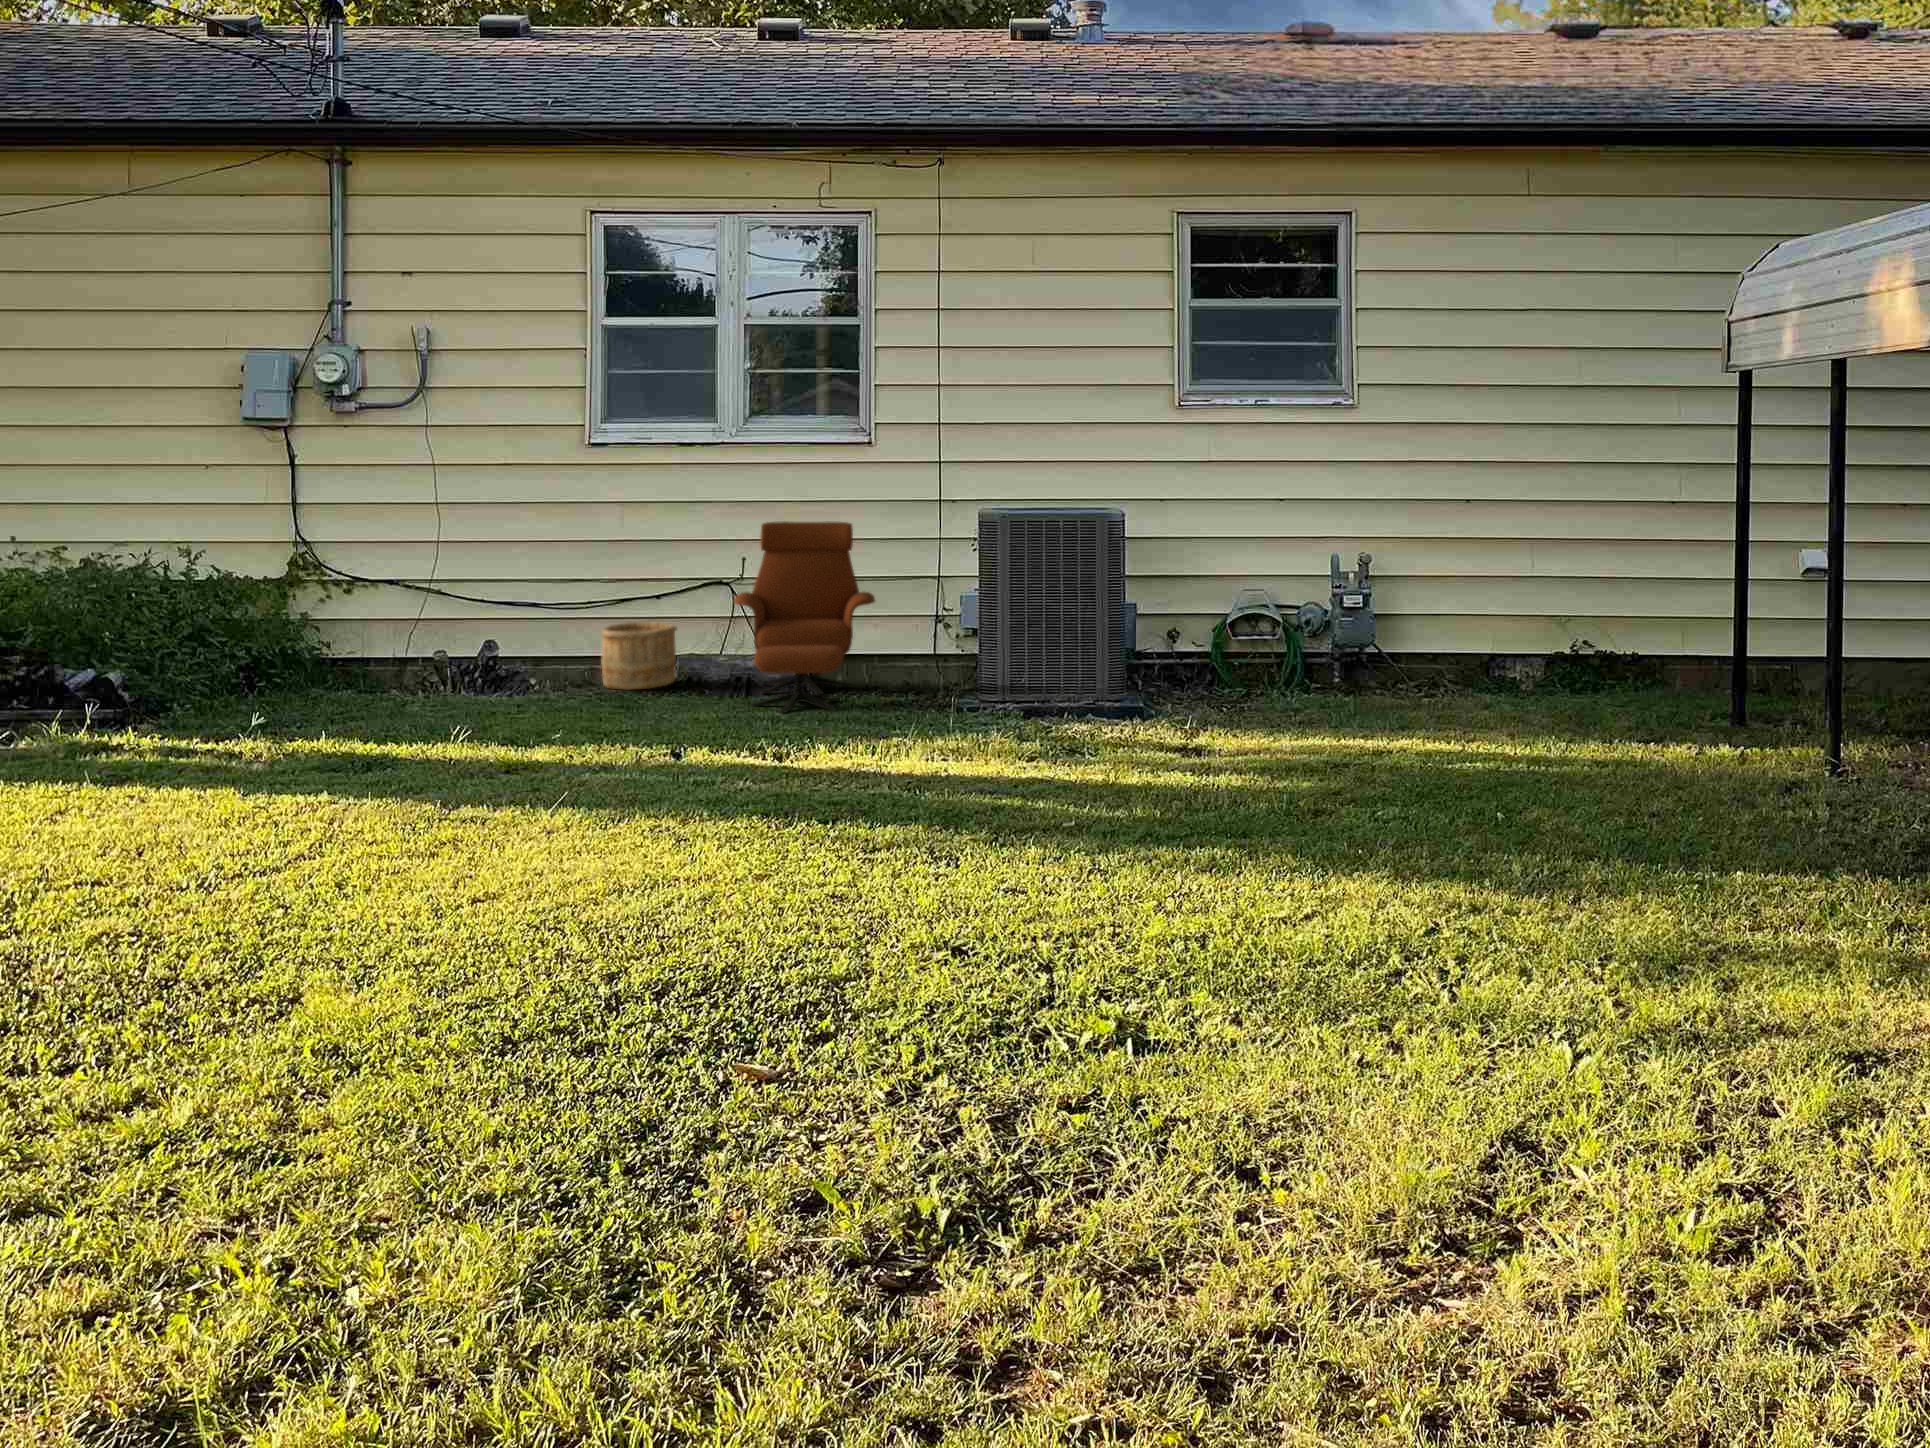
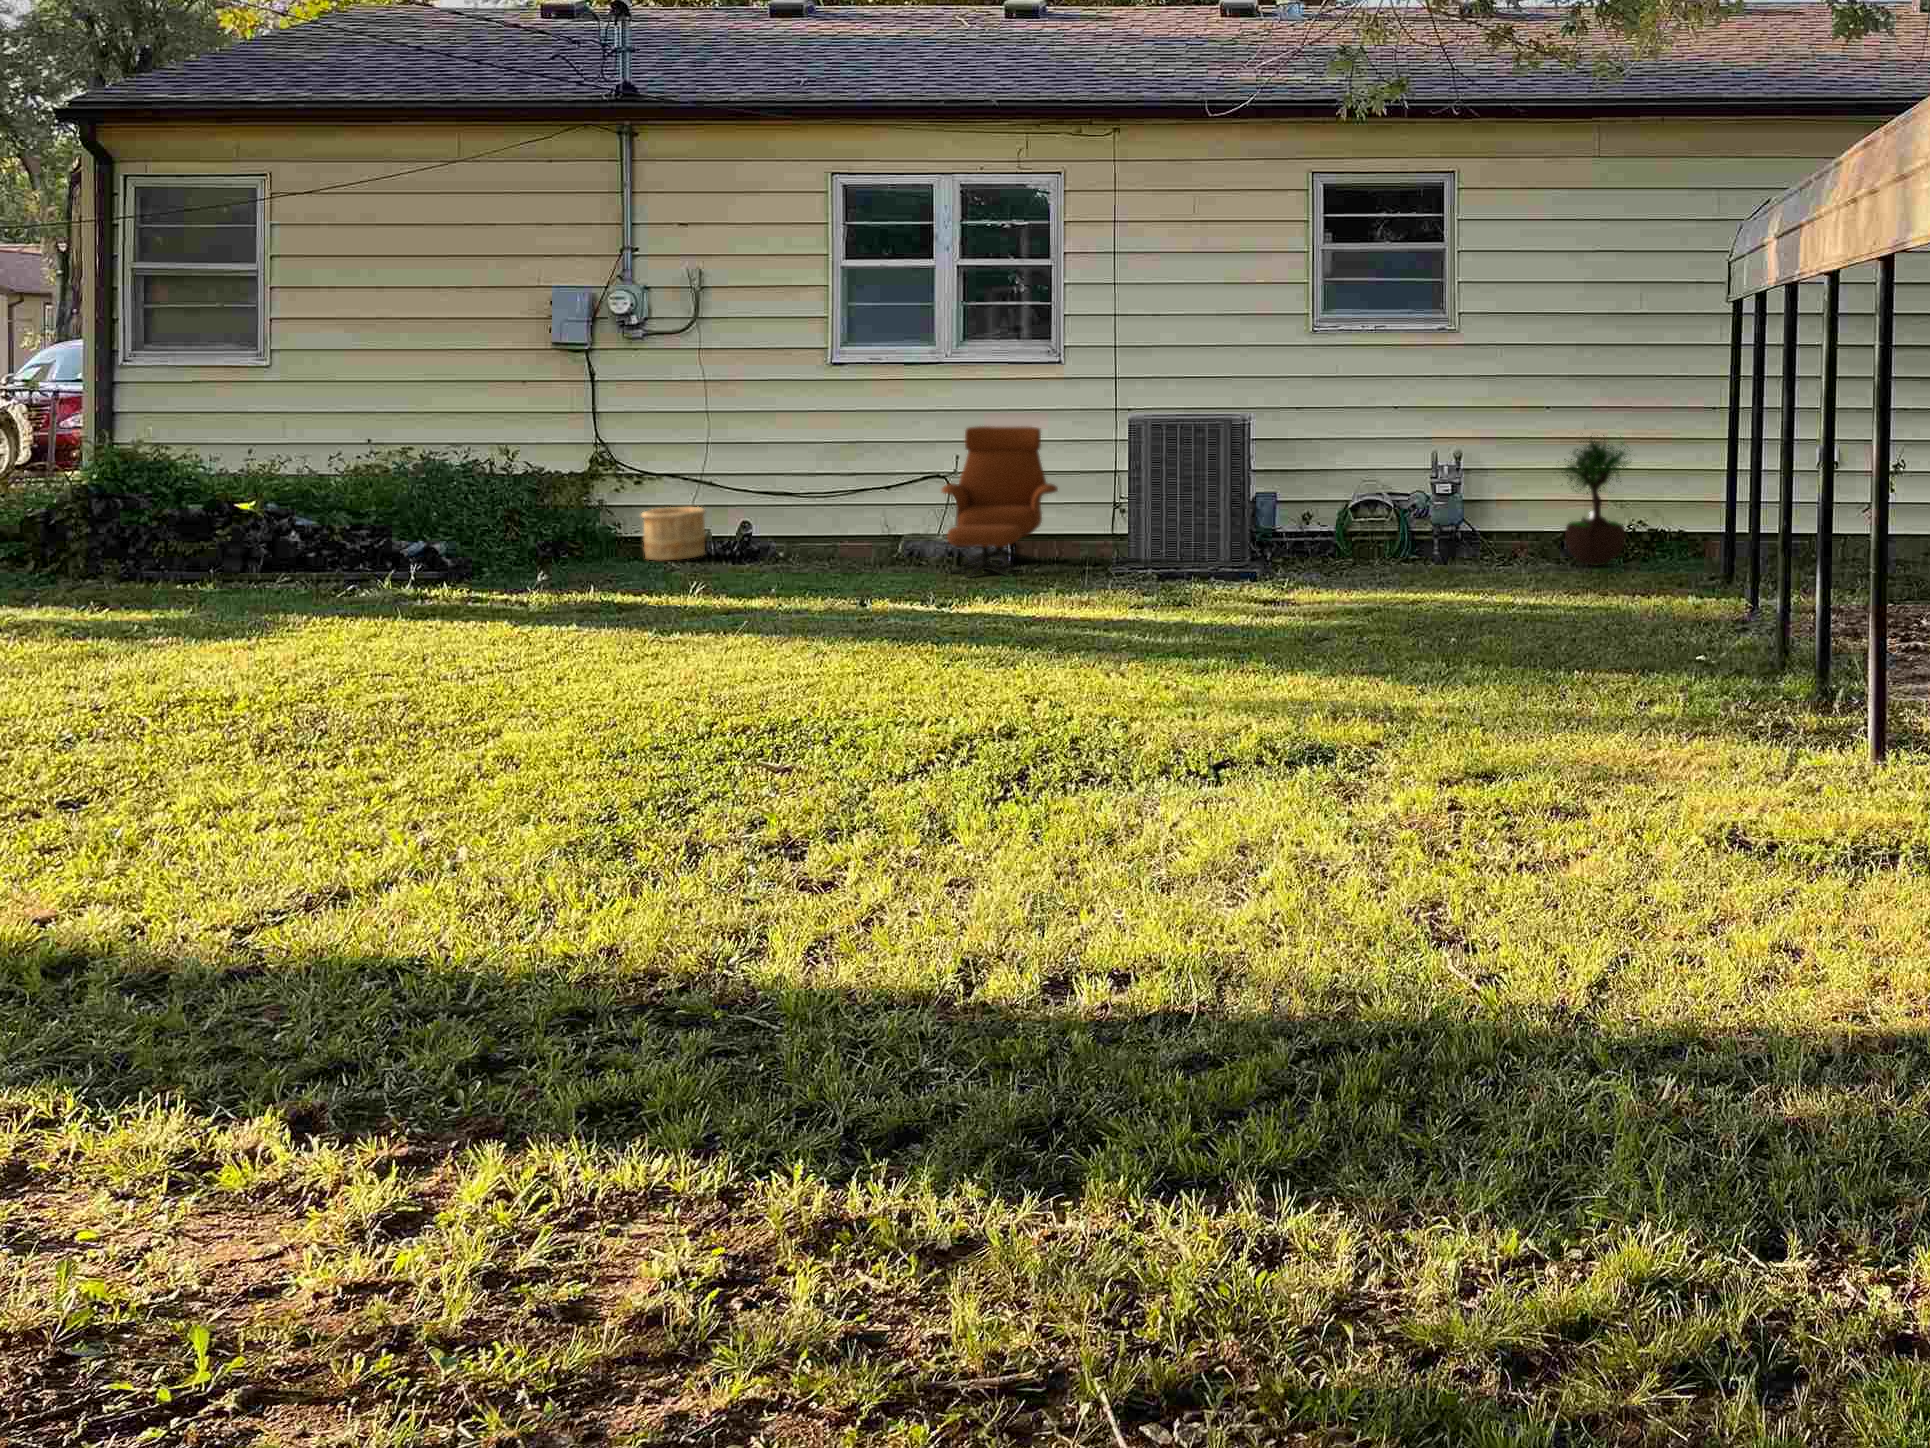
potted tree: none [1483,520,1582,690] -> present [1561,435,1631,565]
wooden bucket: present [600,622,677,690] -> present [642,507,705,560]

